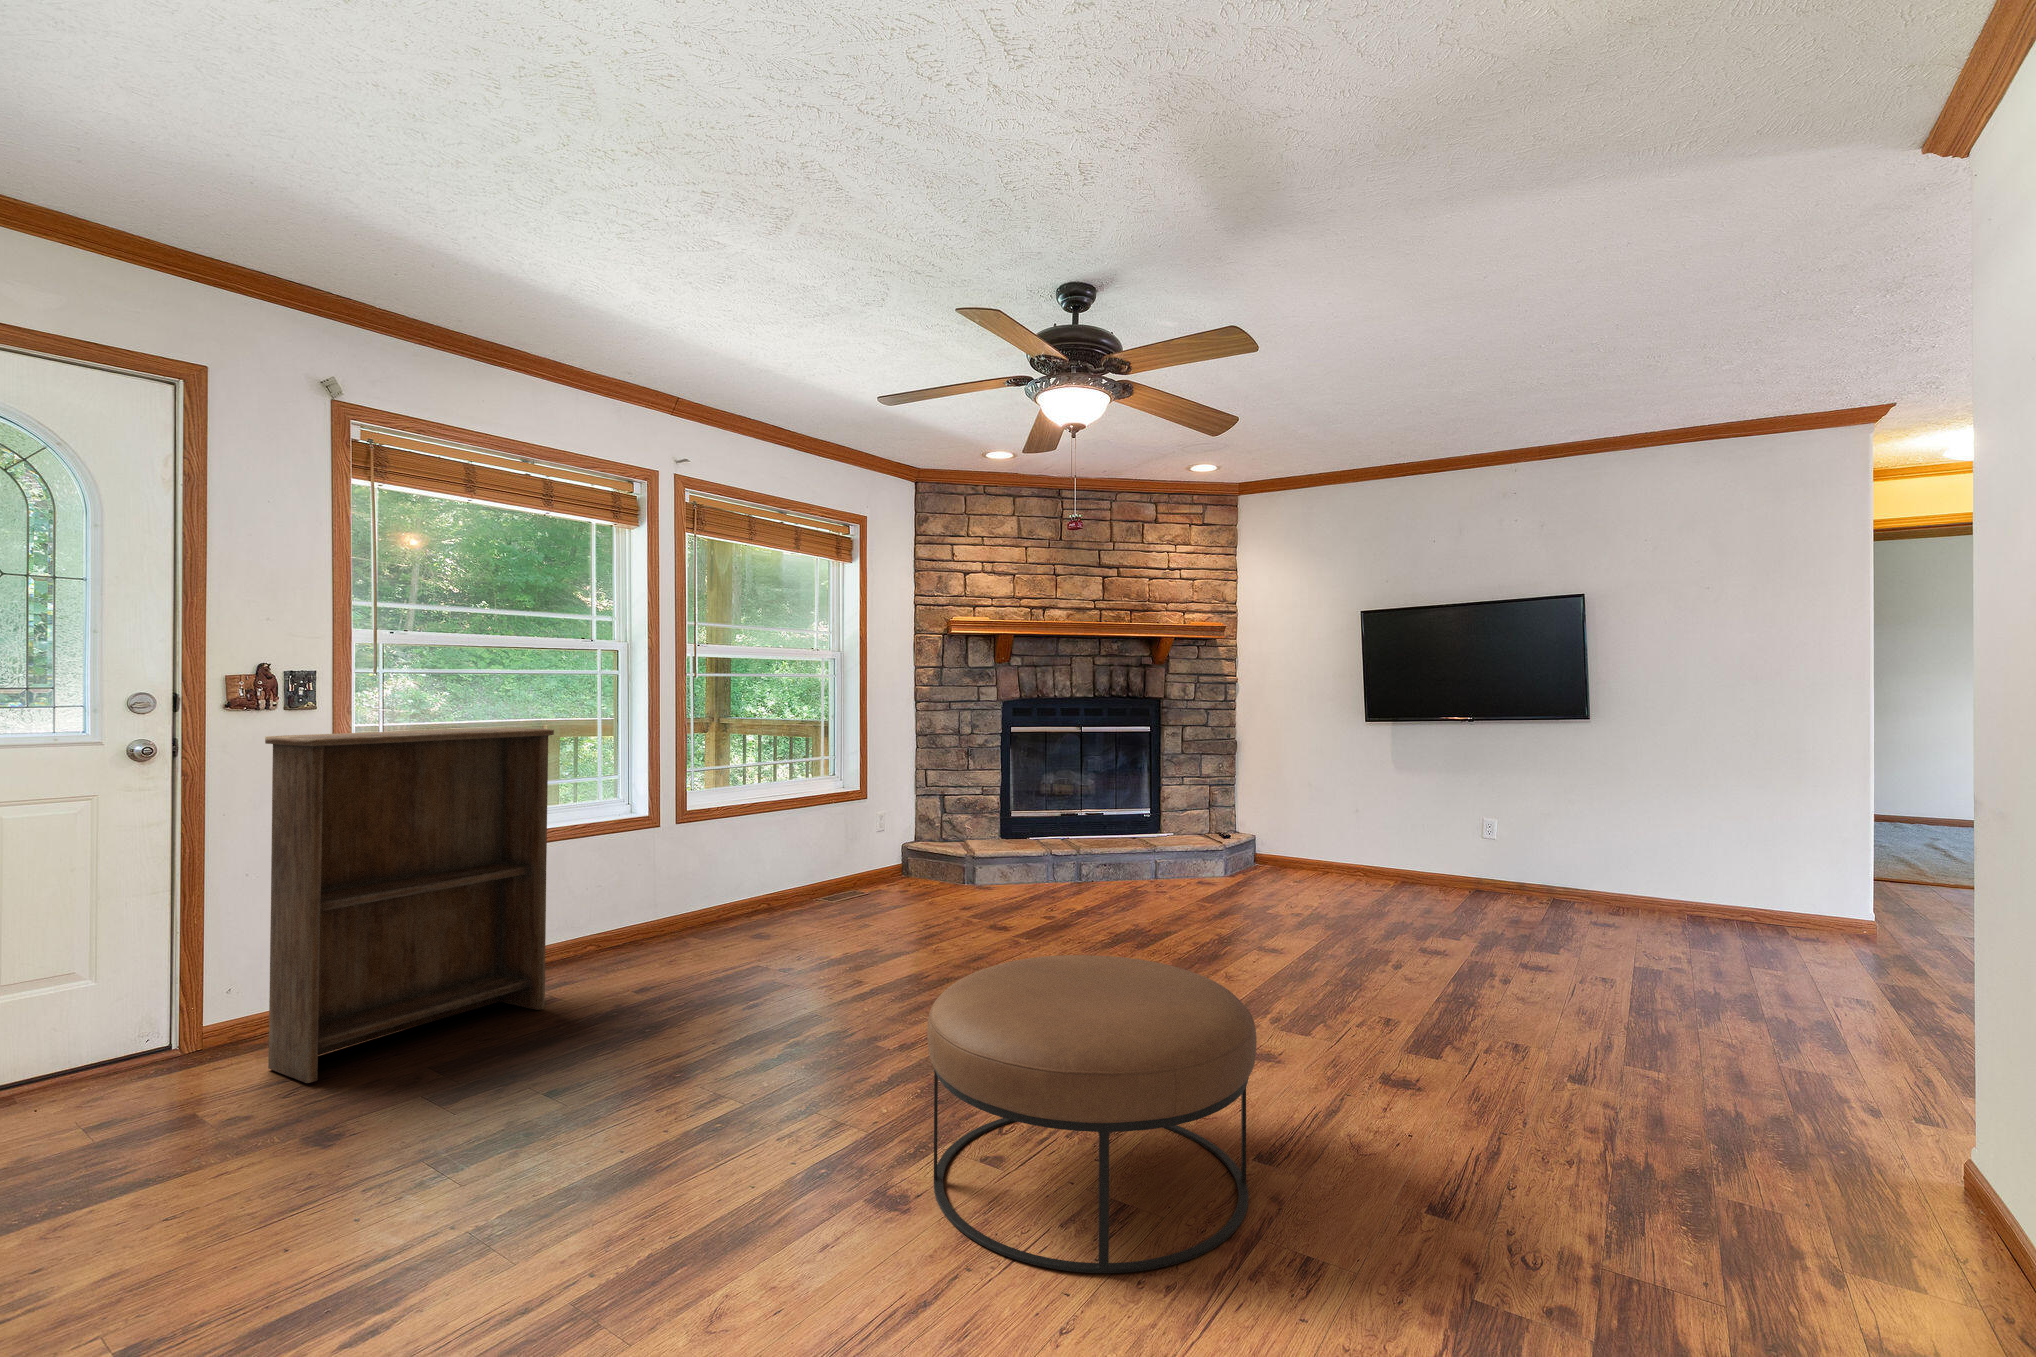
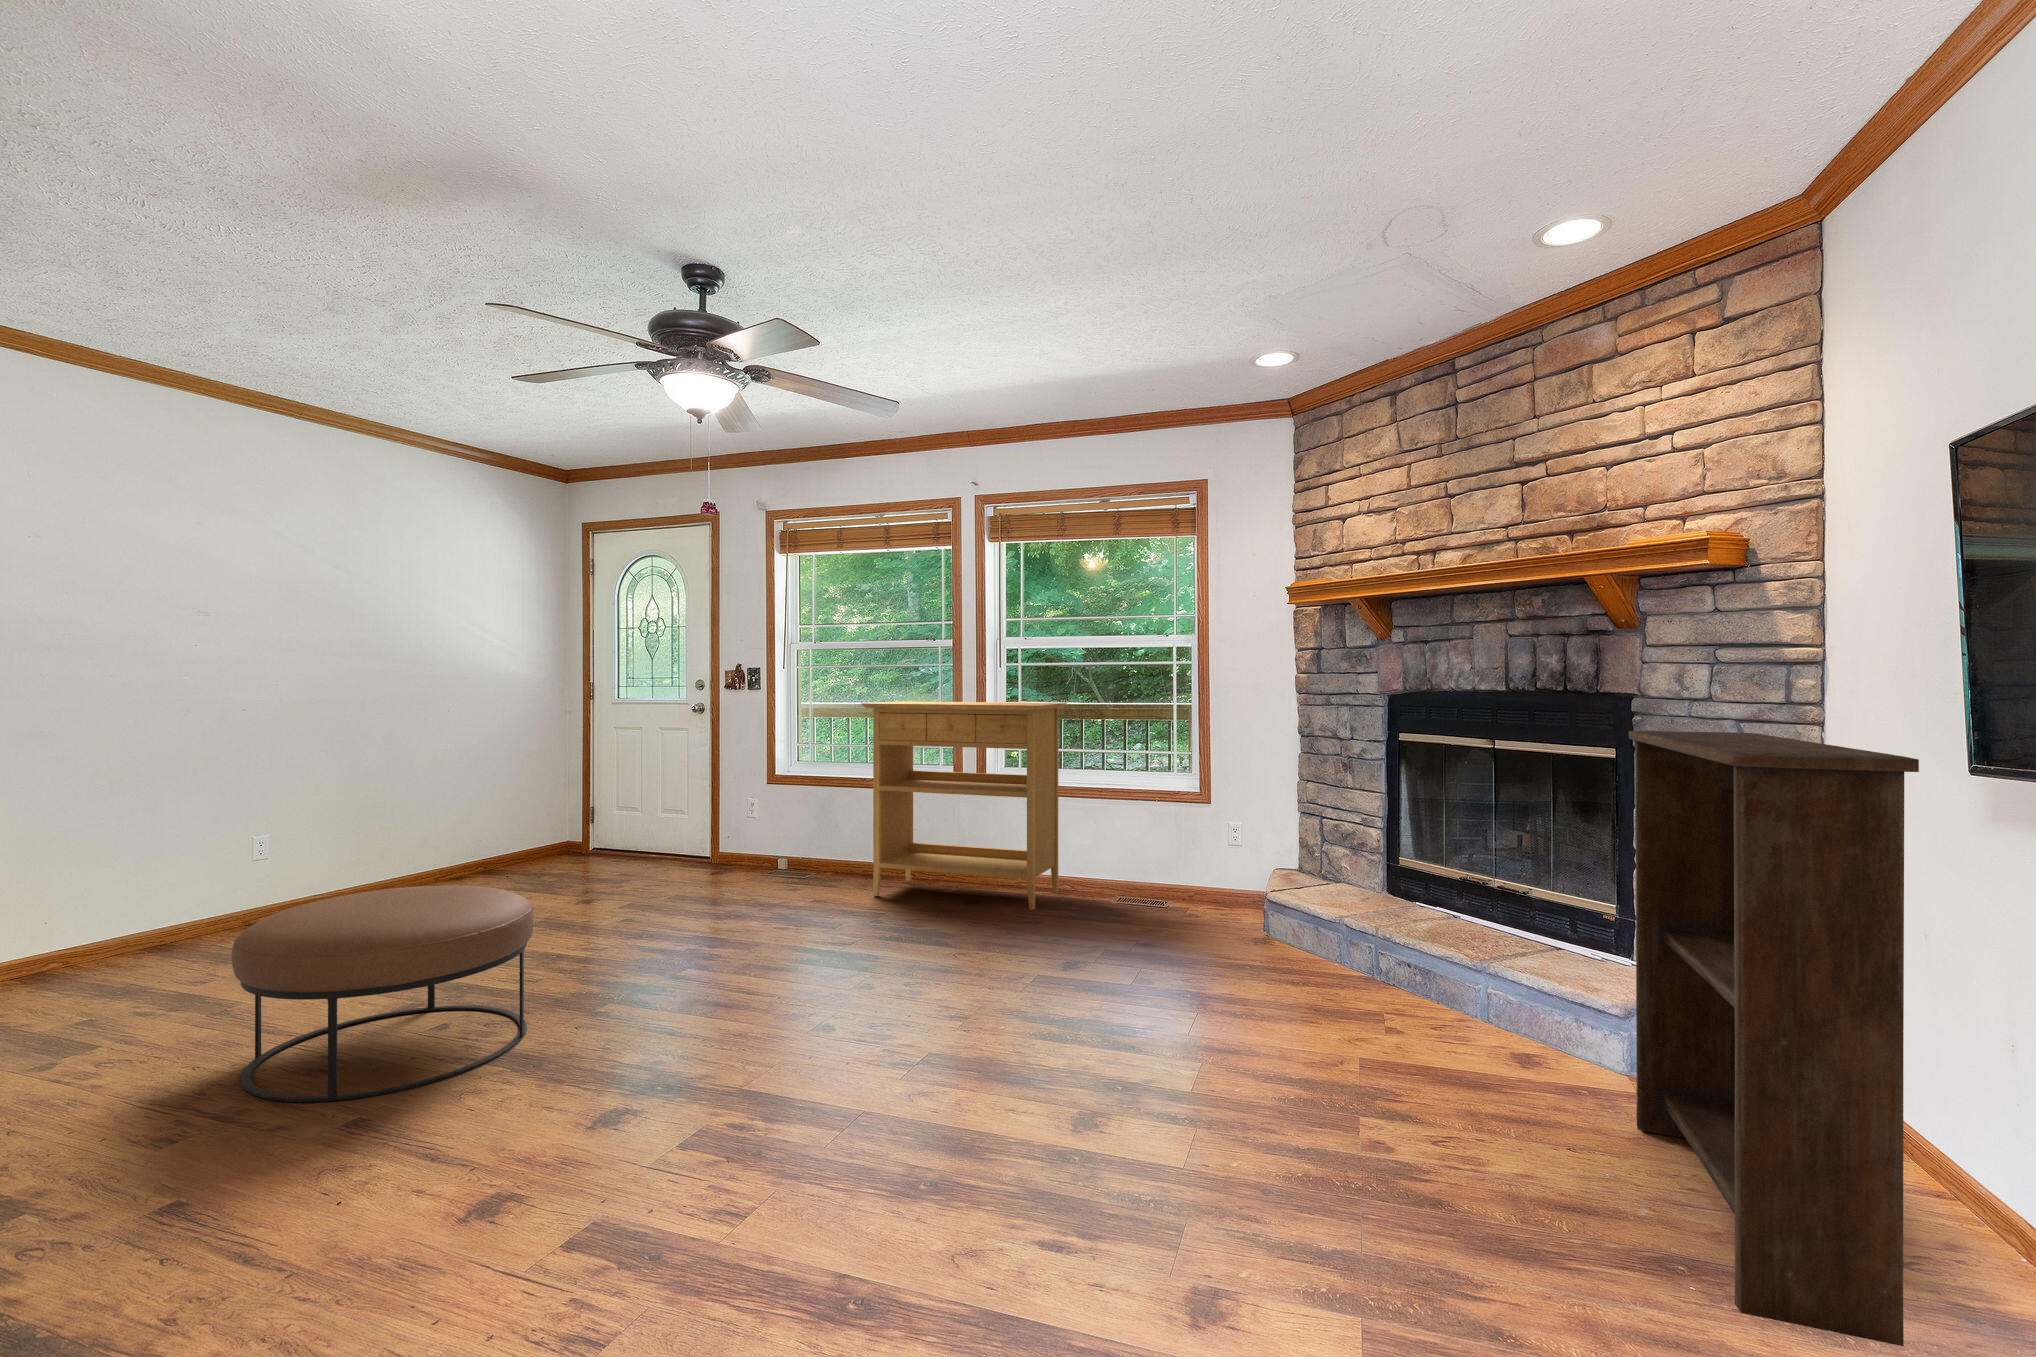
console table: none [590,715,829,968] -> present [861,701,1067,910]
bookshelf: present [265,728,554,1083] -> present [1629,731,1919,1346]

